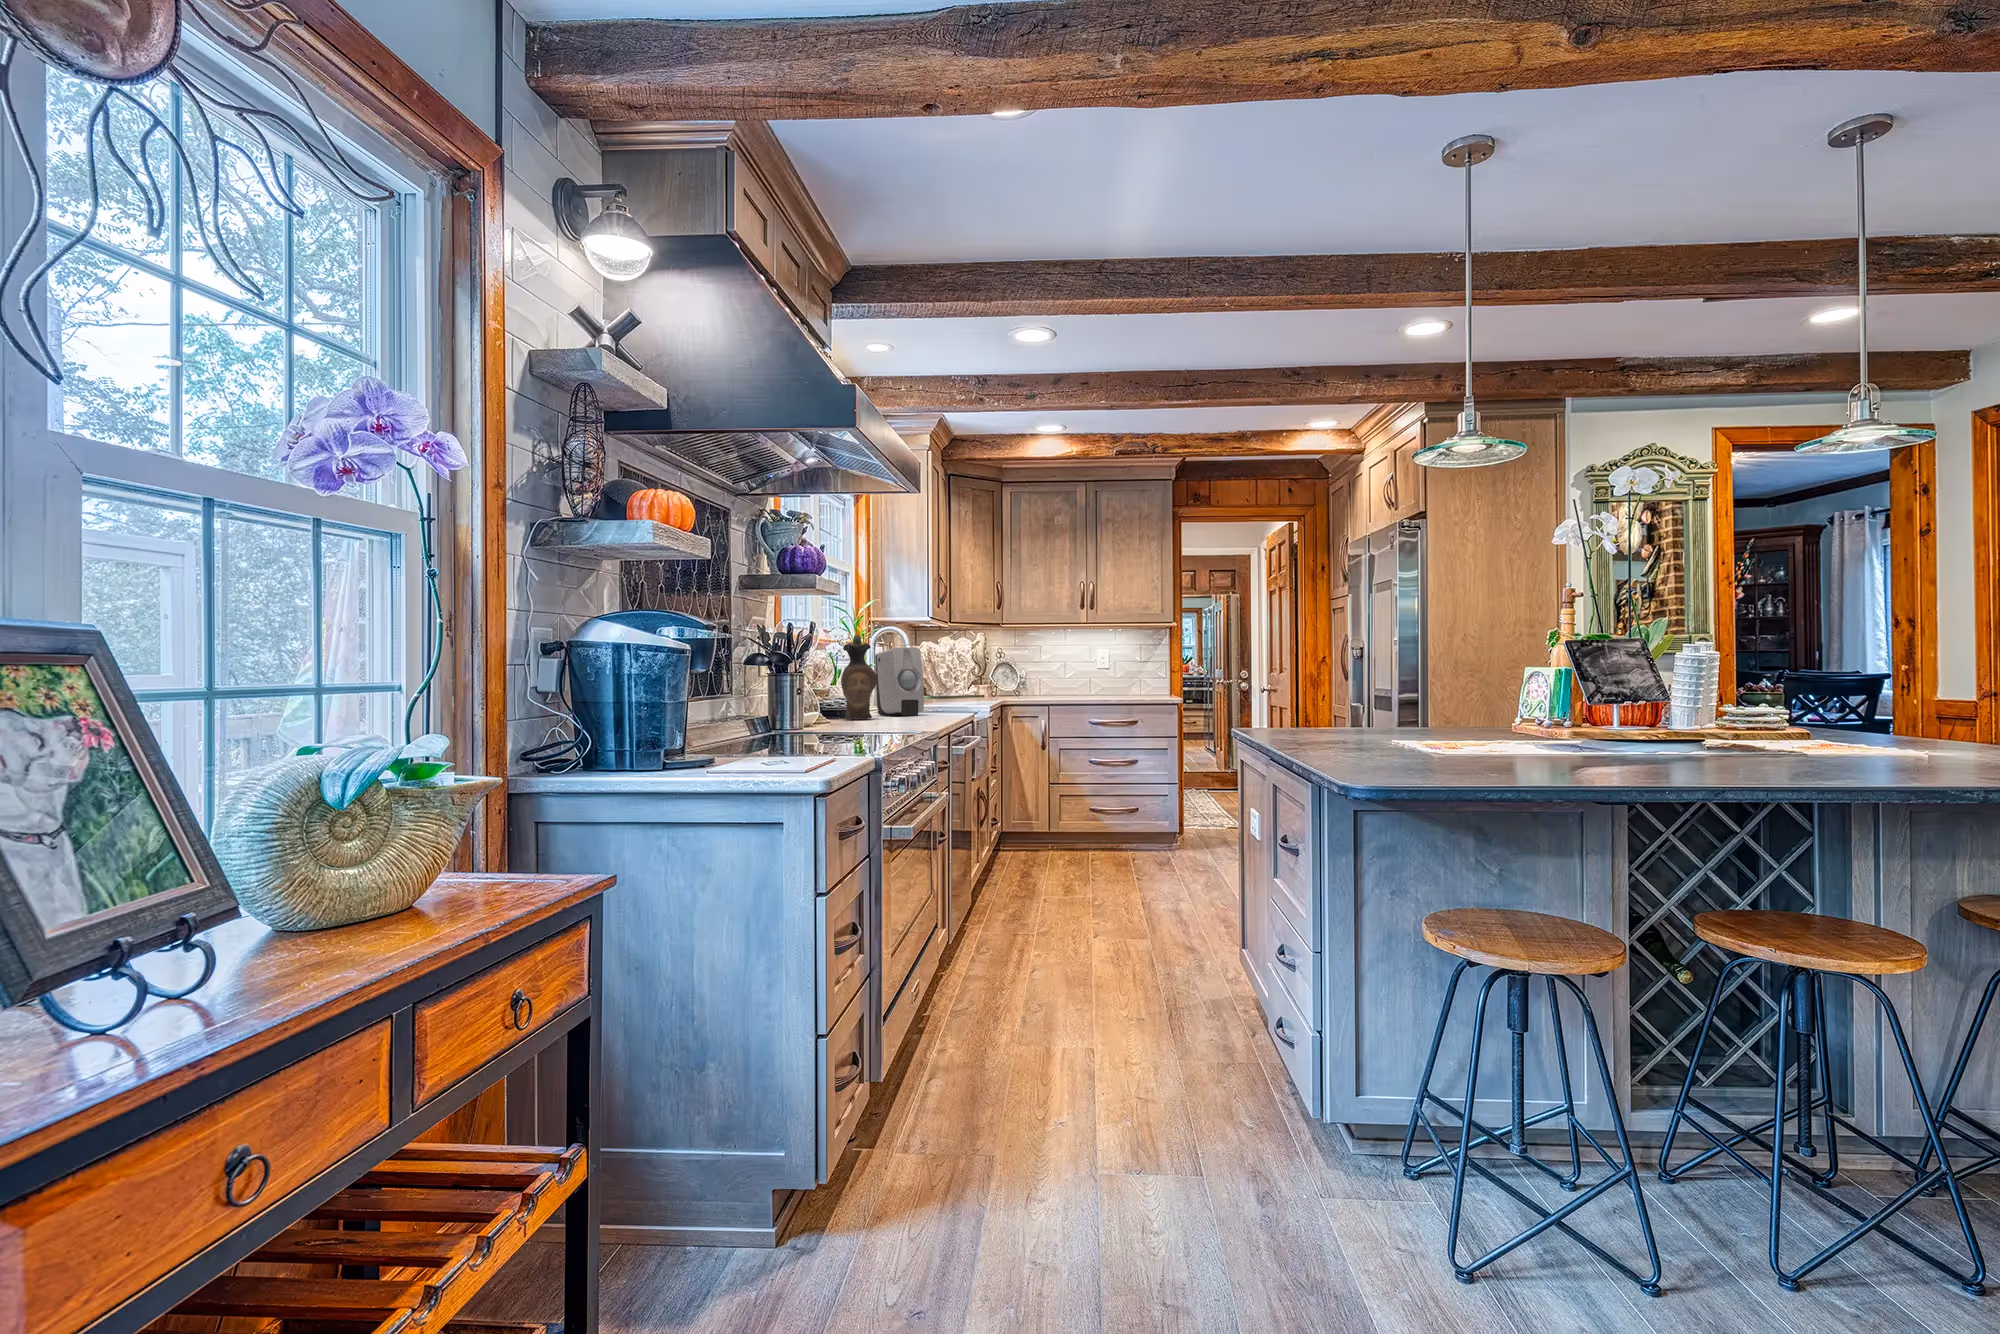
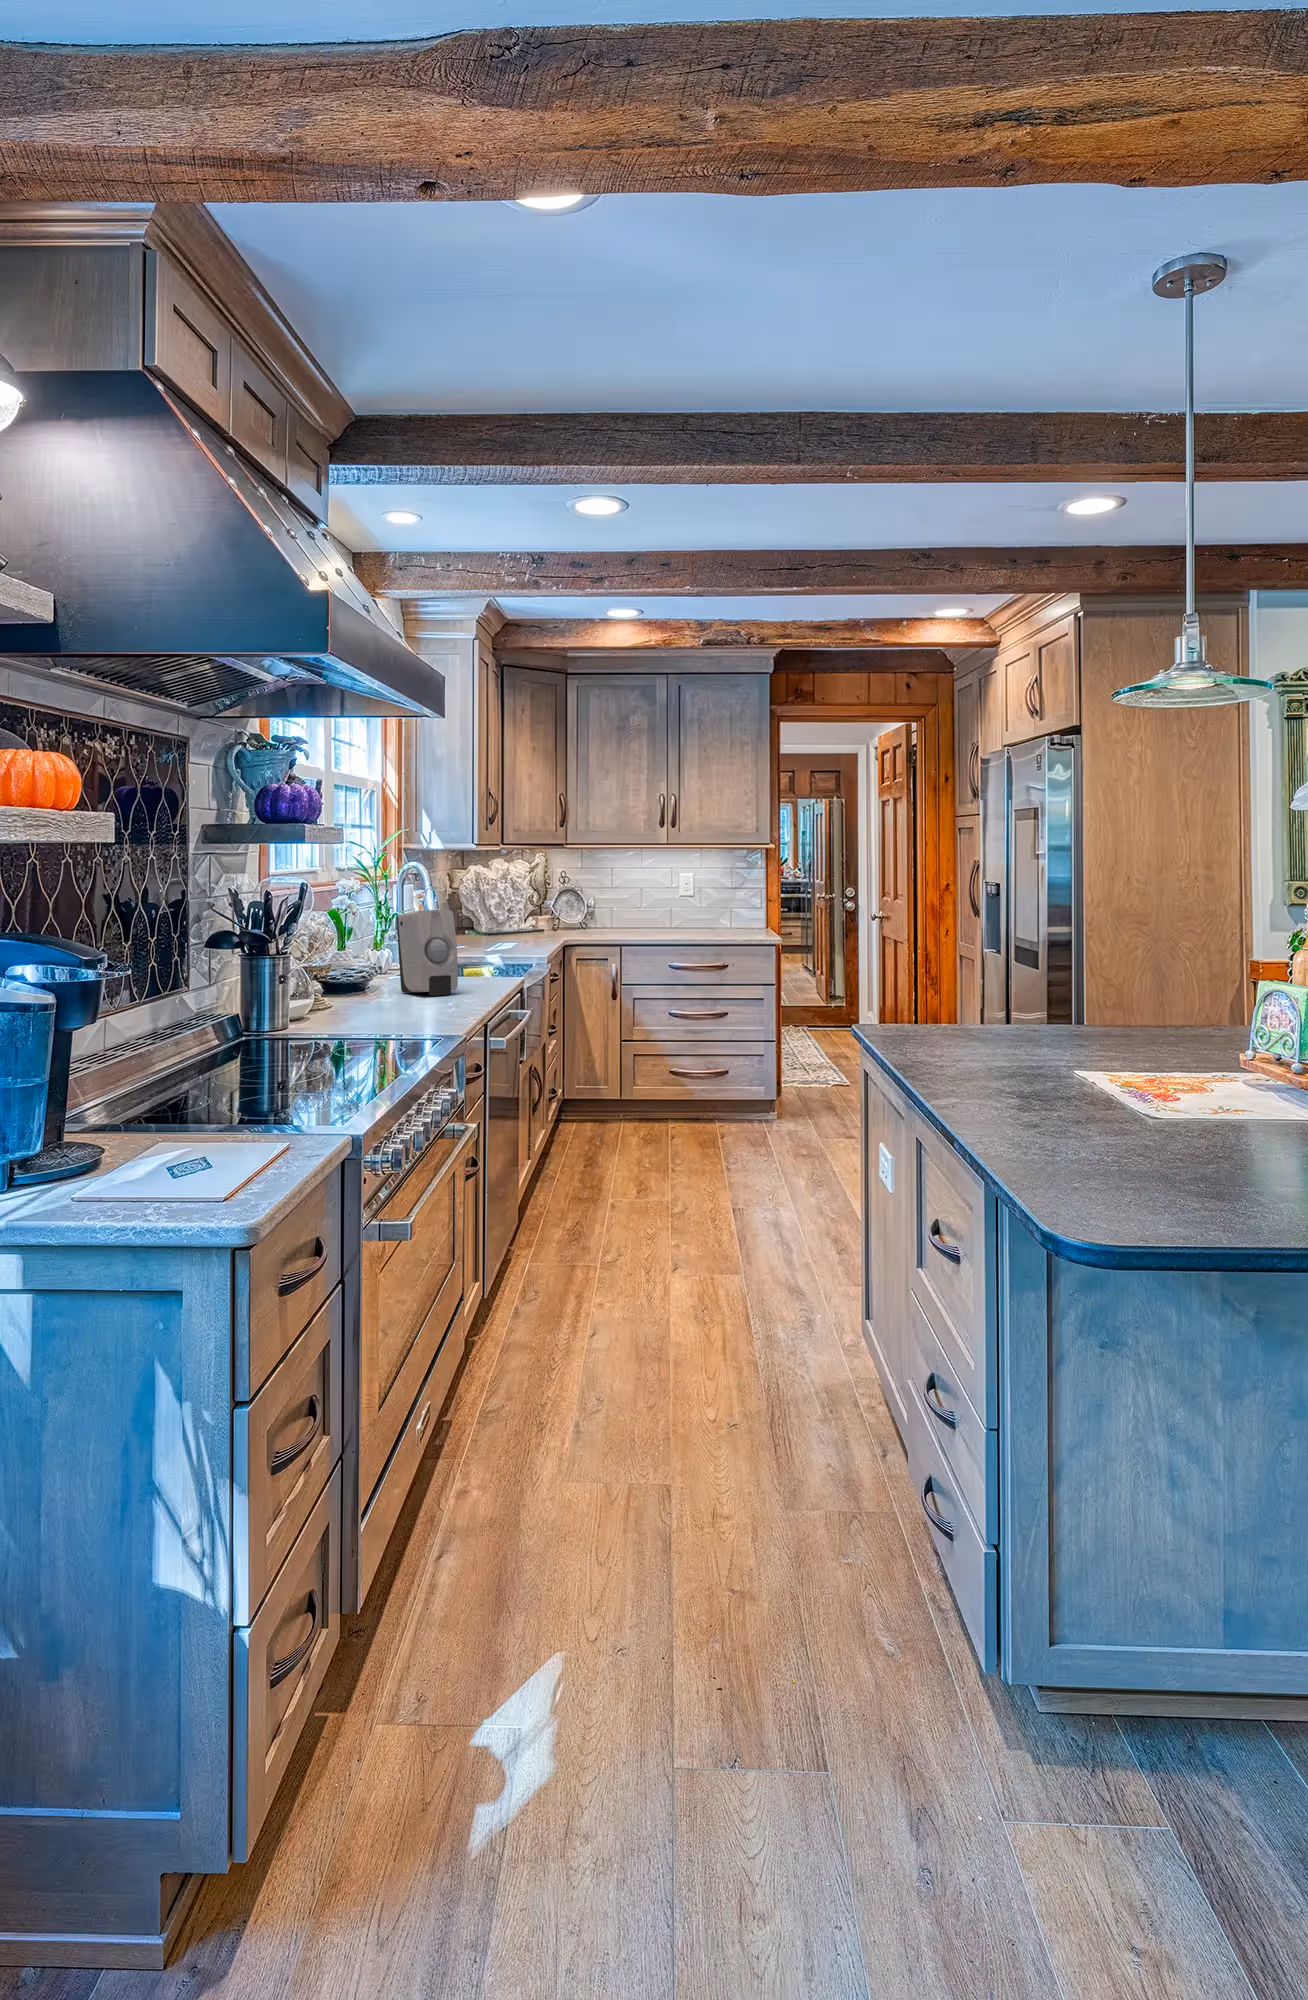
ceramic pitcher: present [841,634,877,719] -> none [350,896,396,1005]

